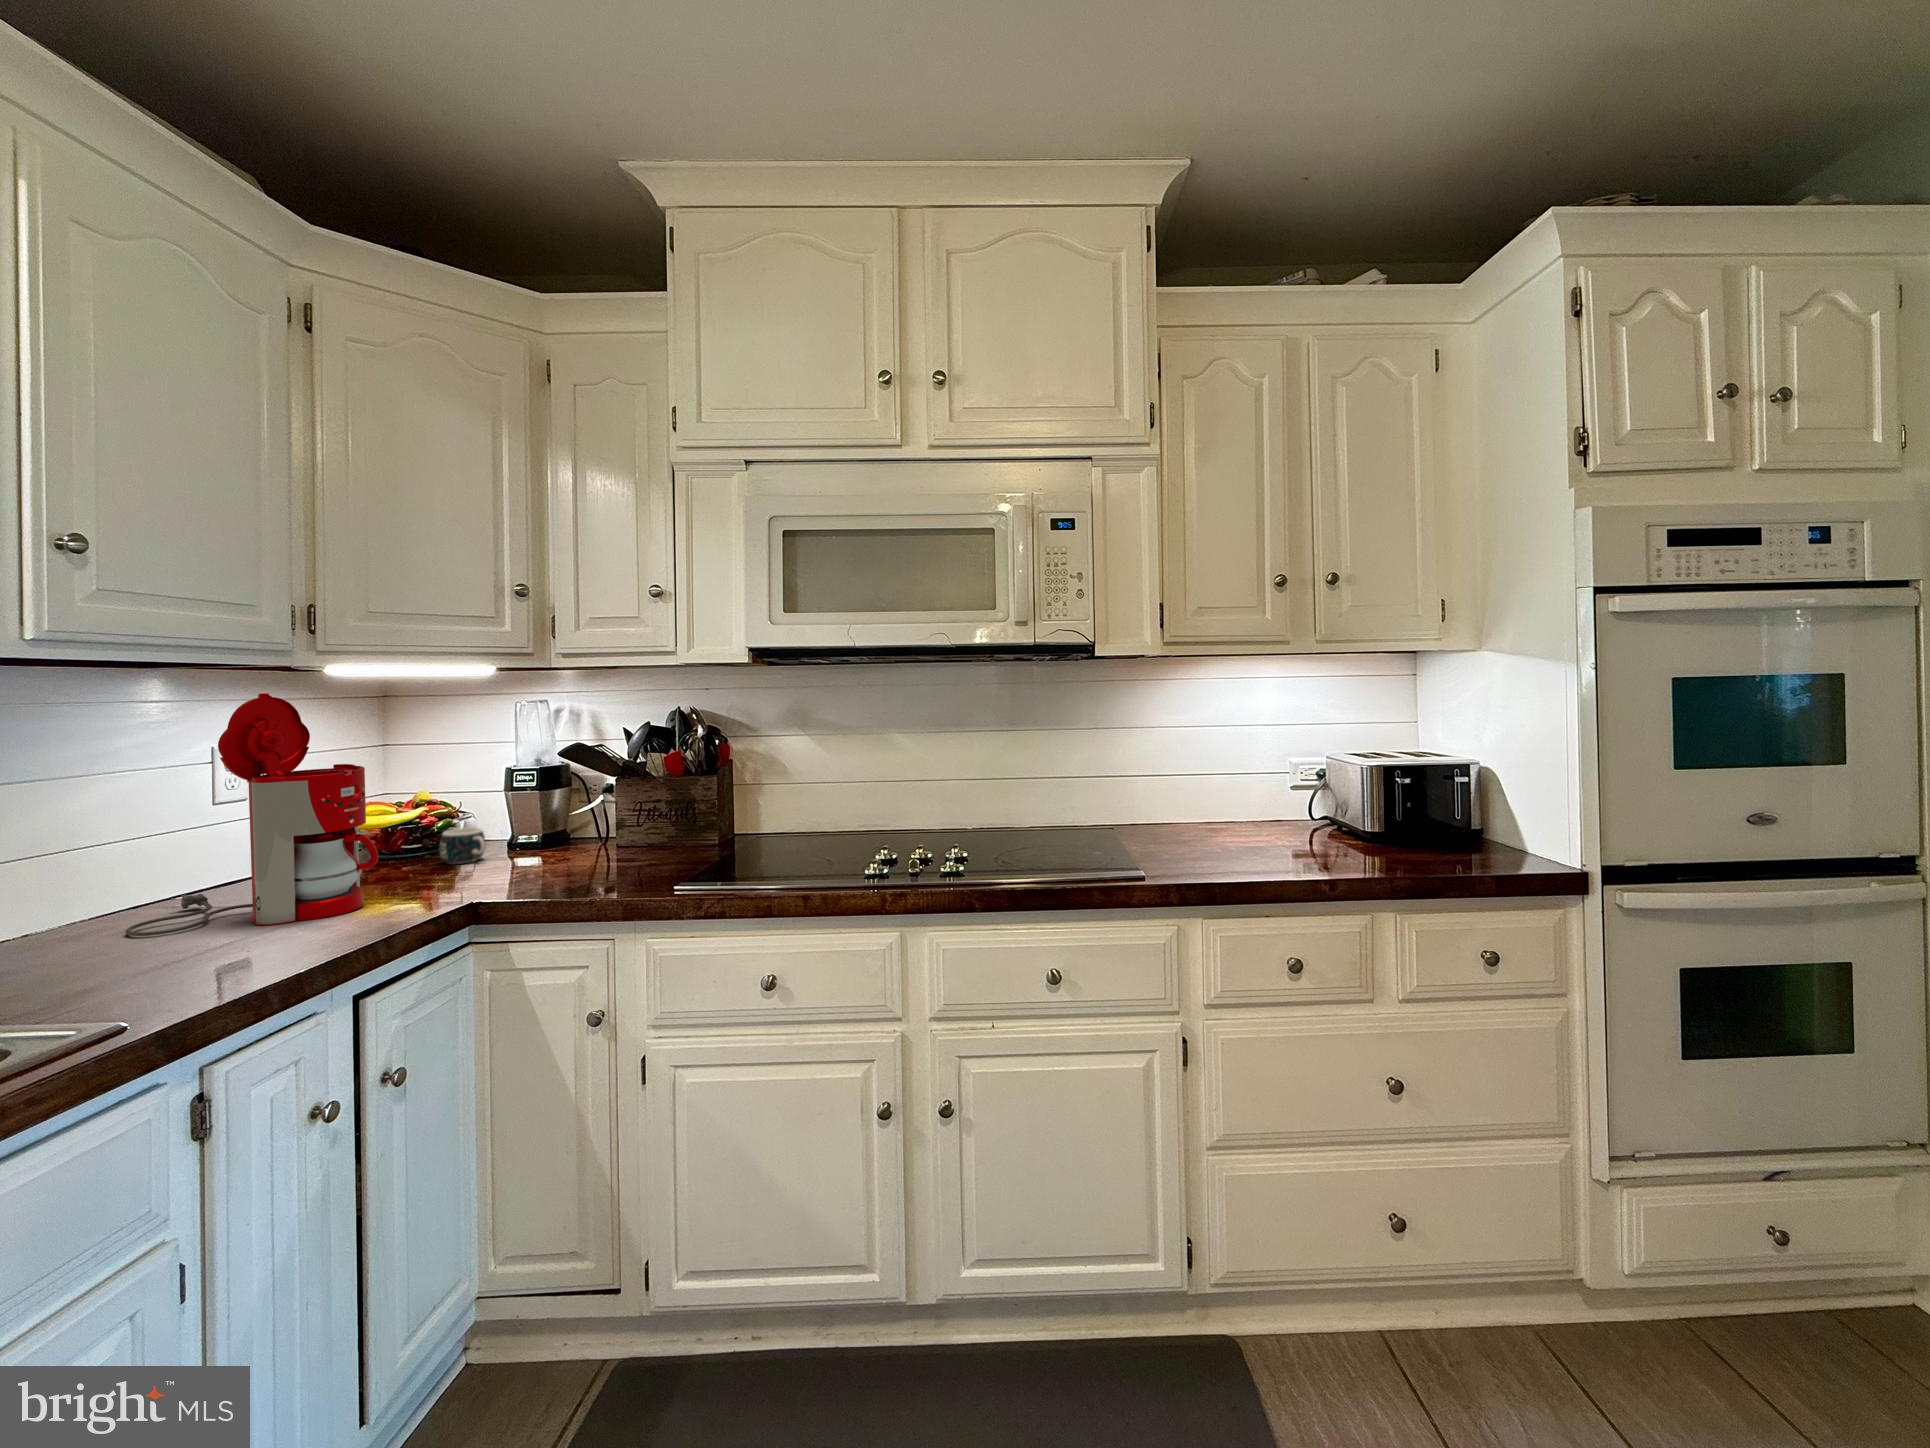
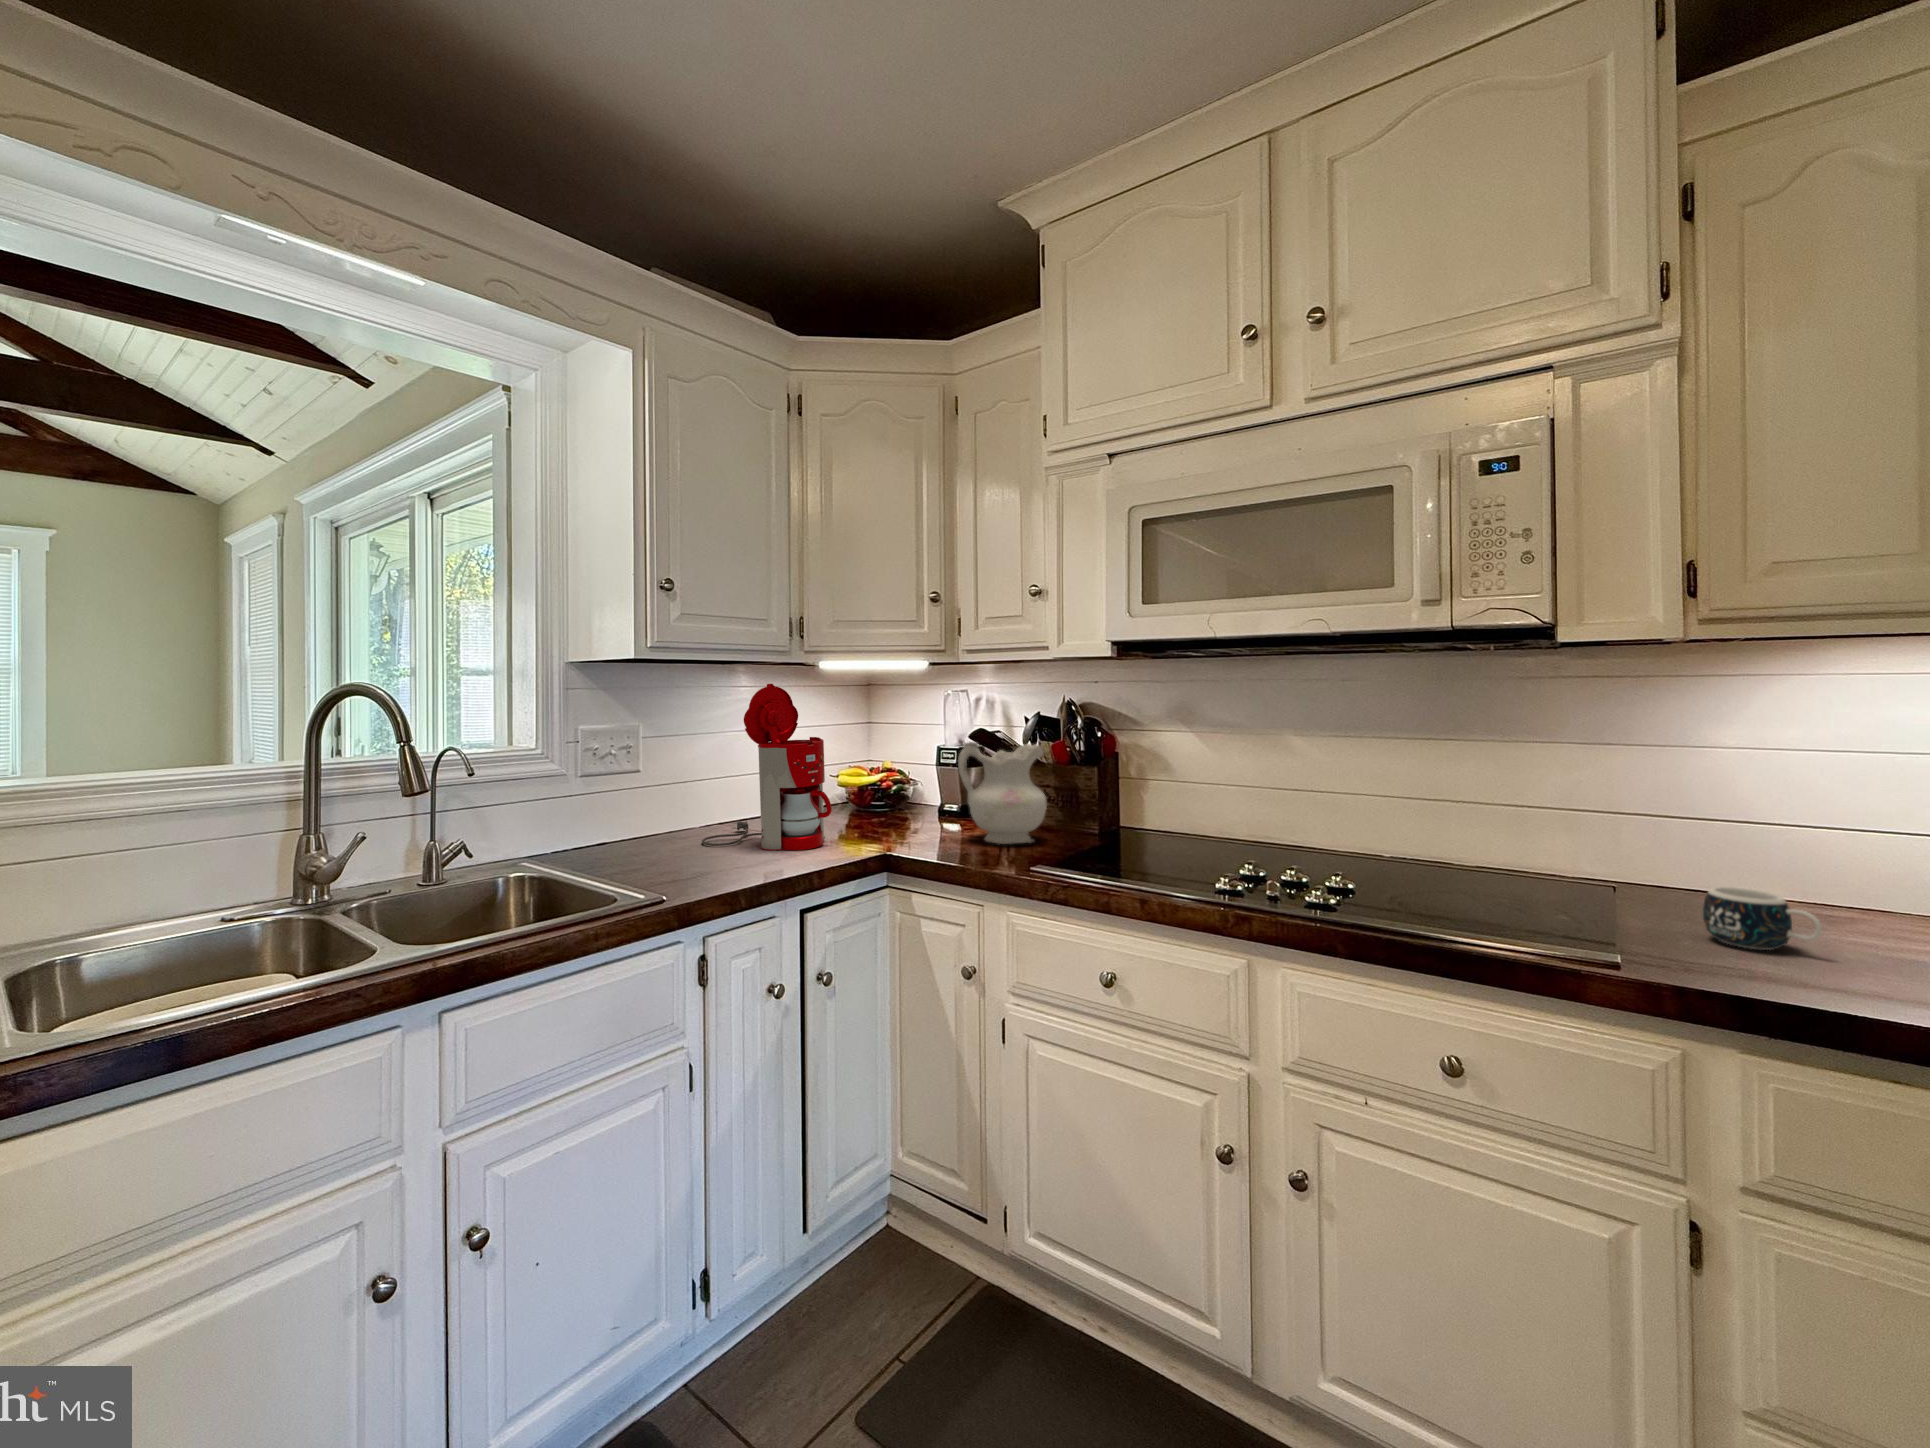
ceramic pitcher: none [560,756,667,870] -> present [958,742,1047,844]
mug: present [440,828,485,864] -> present [1703,887,1822,950]

